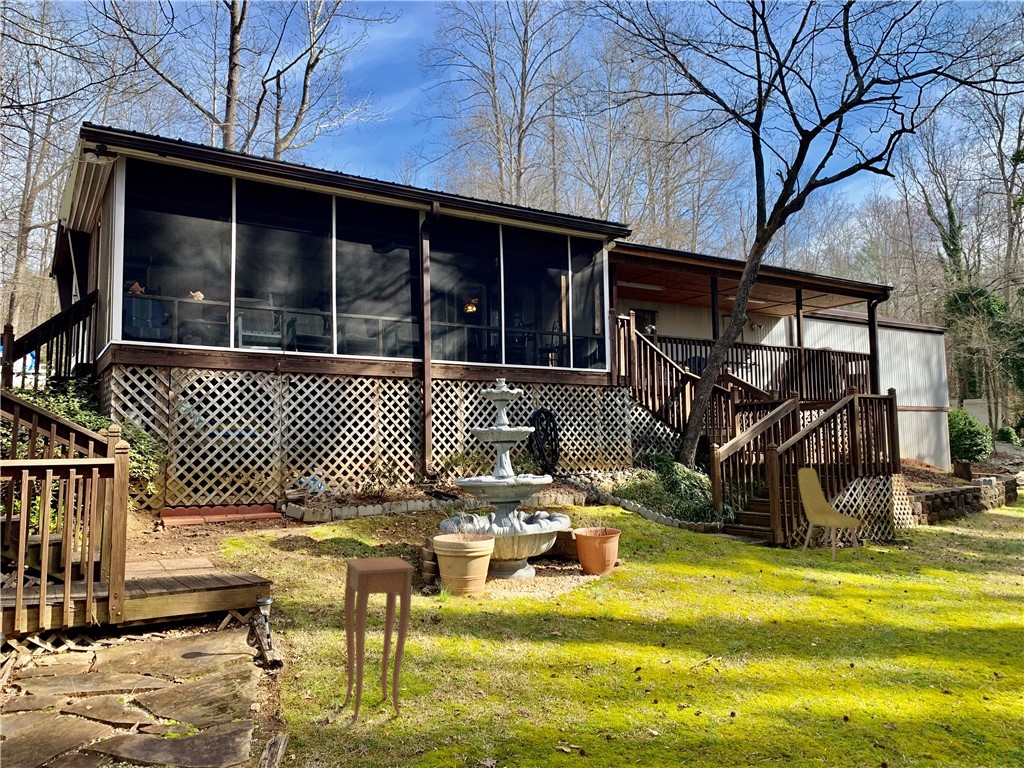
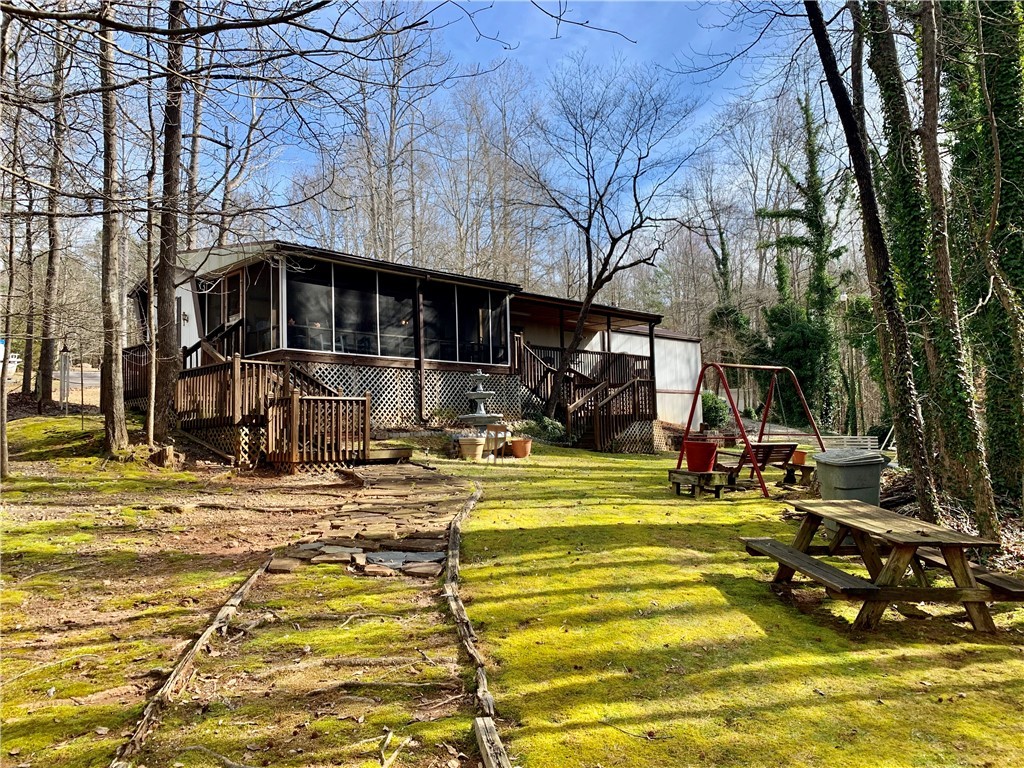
chair: present [798,468,860,560] -> none [608,414,633,454]

